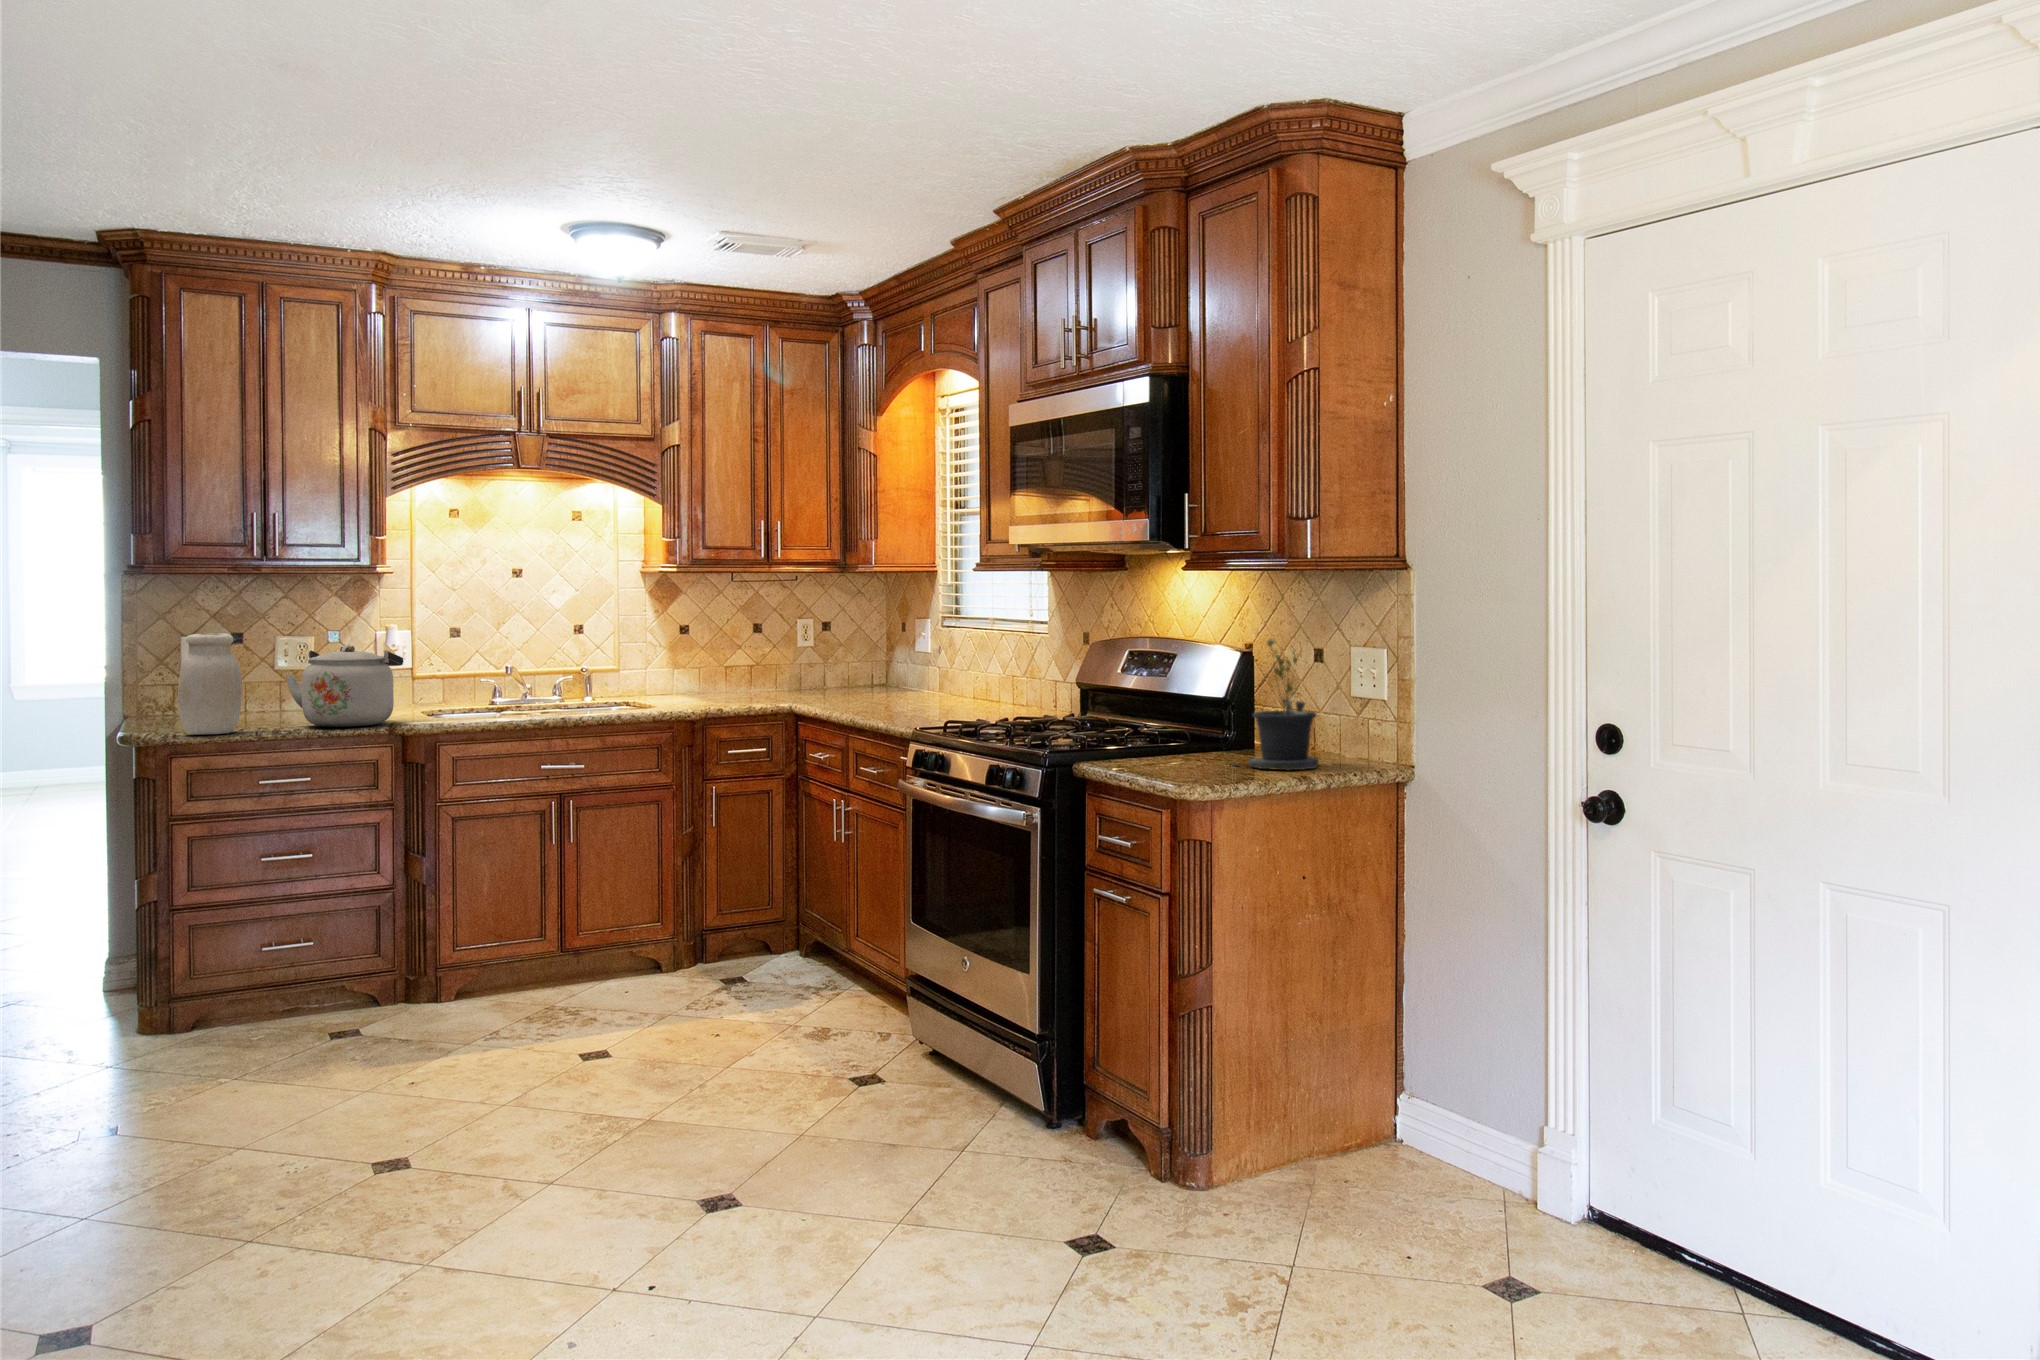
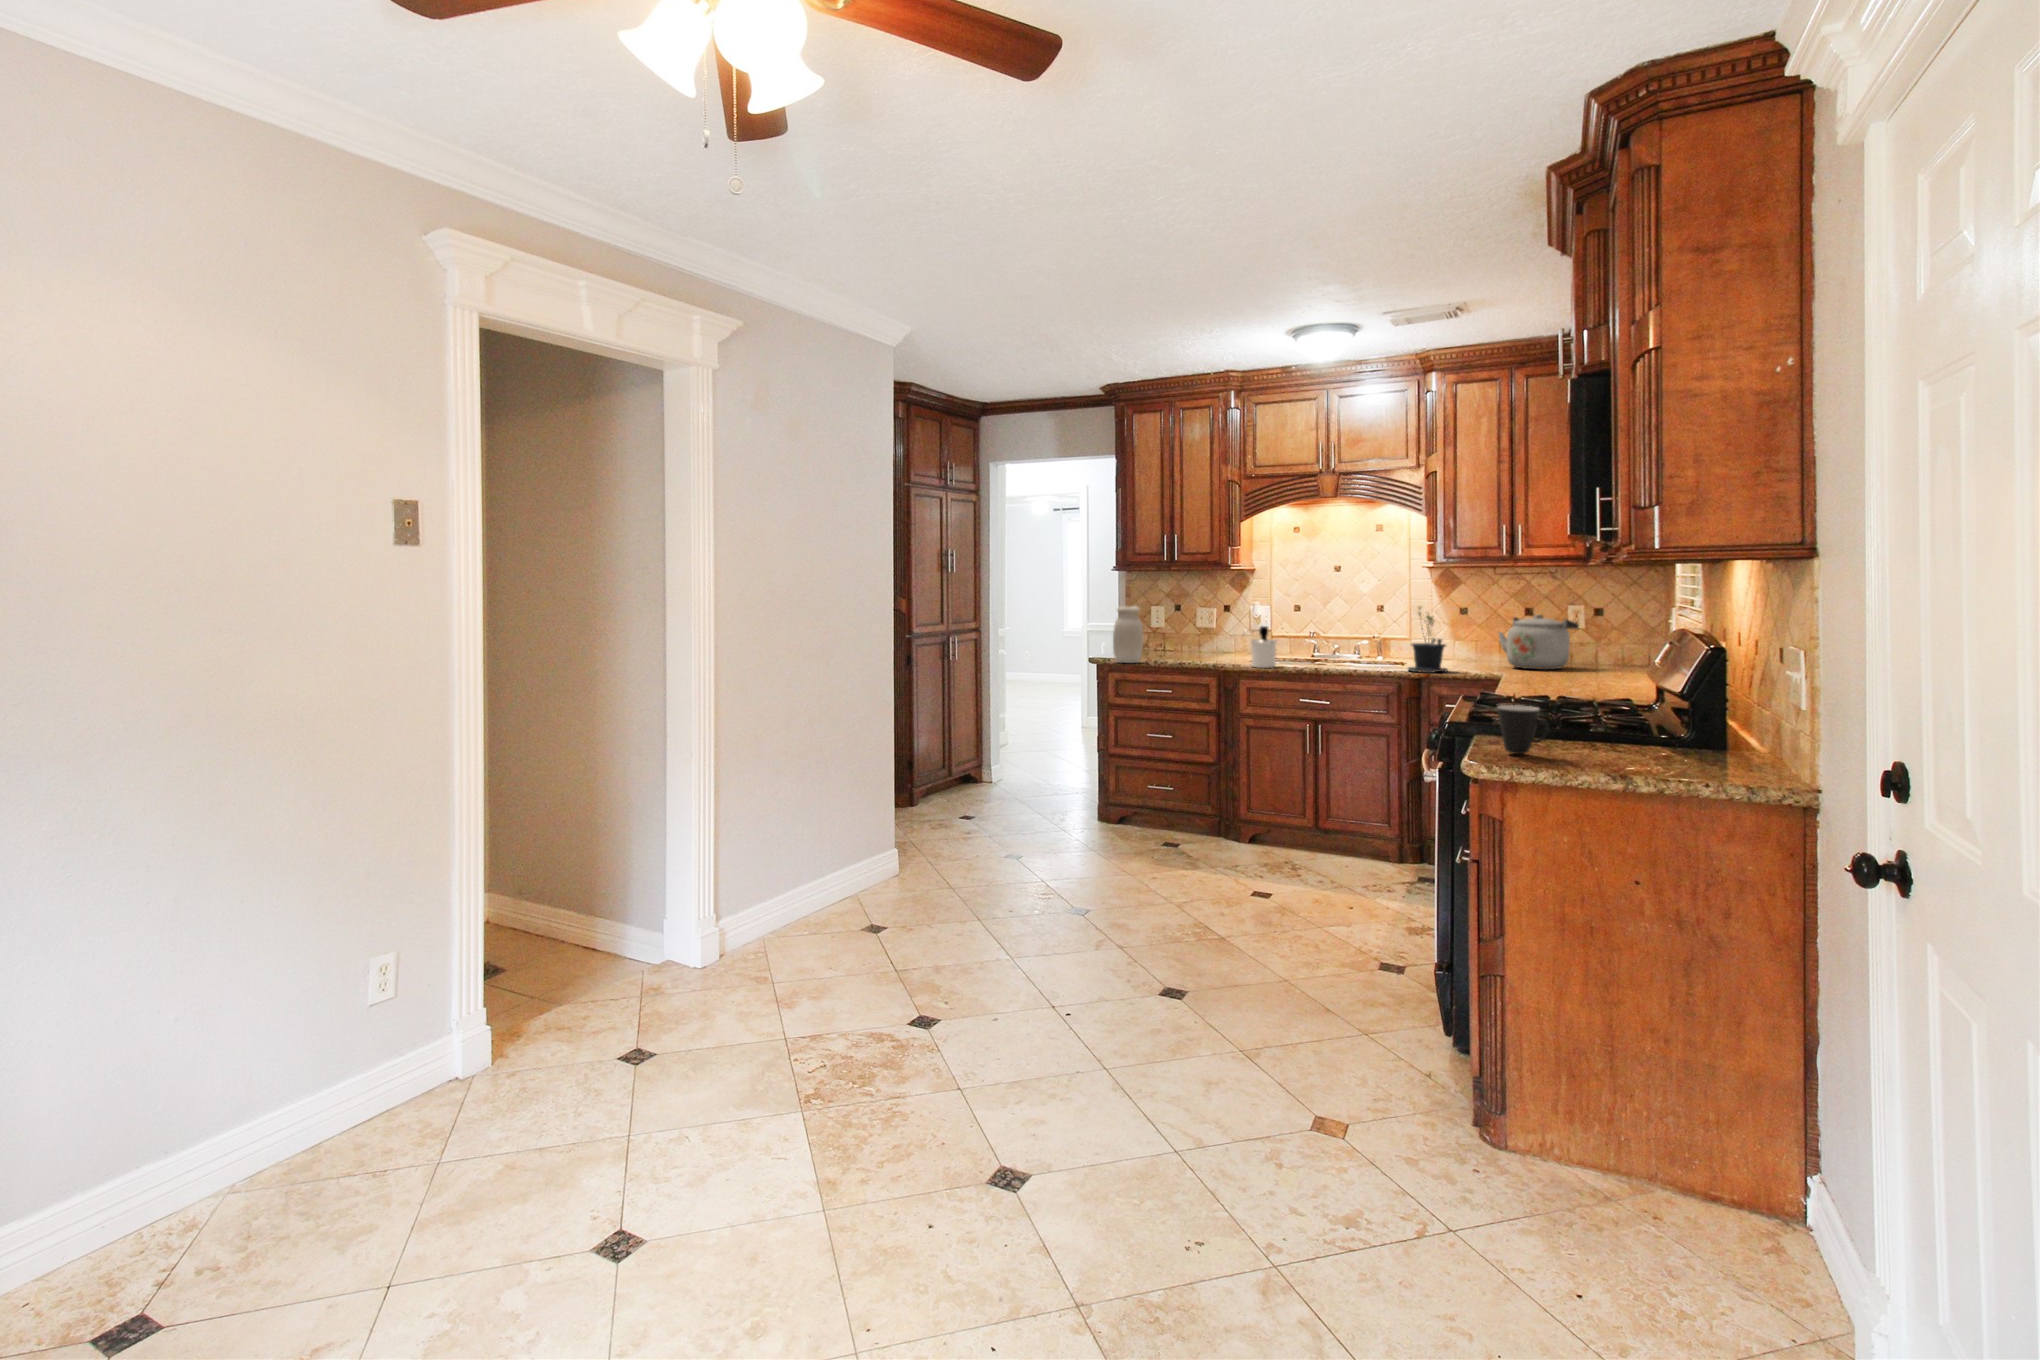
potted plant: present [1231,639,1319,770] -> present [1408,606,1448,673]
kettle: present [285,645,403,727] -> present [1498,614,1579,670]
soap dispenser: none [449,658,494,722] -> present [1243,626,1277,668]
mug: none [1151,718,1198,772] -> present [1498,705,1549,754]

